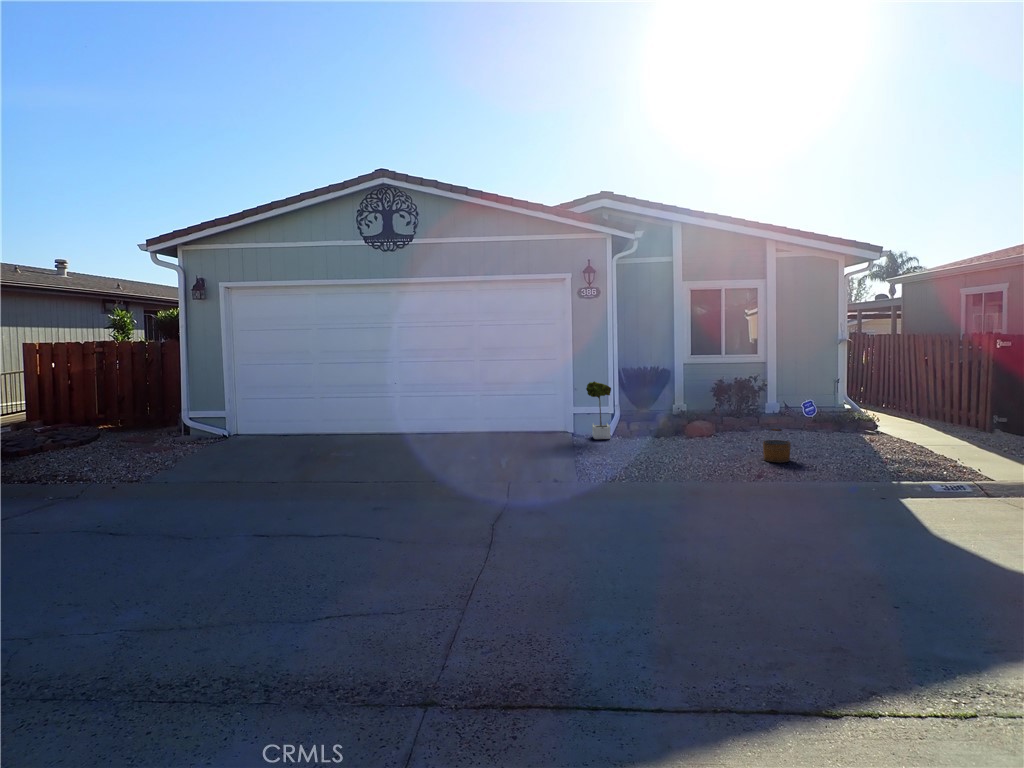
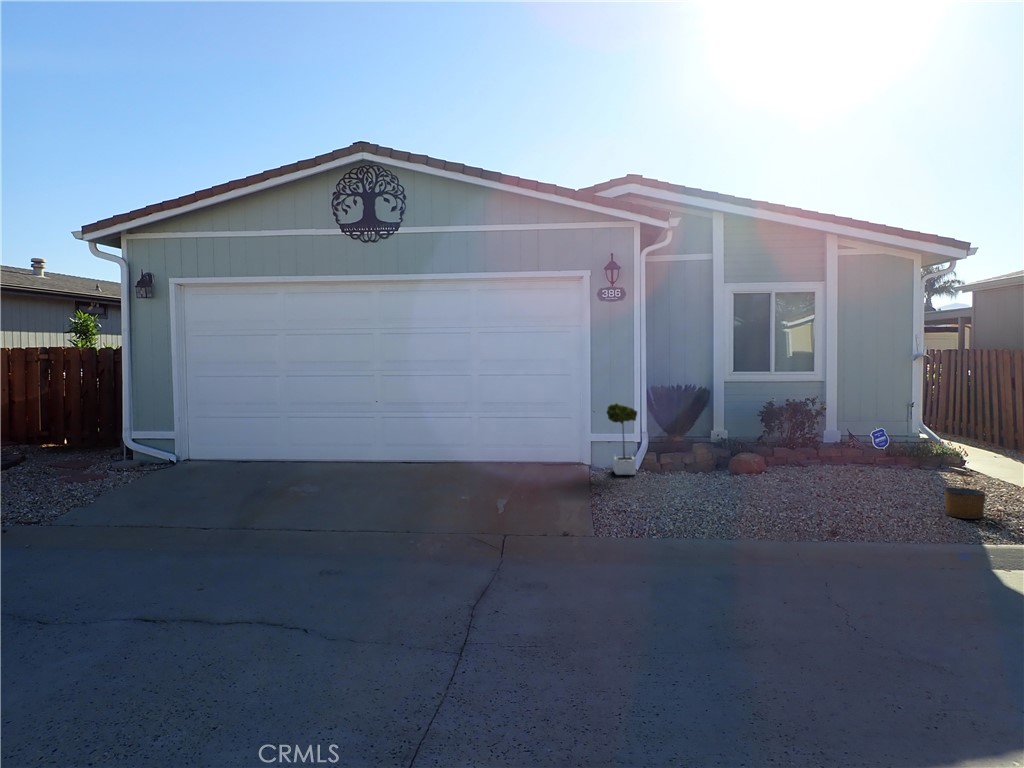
bucket: present [763,429,791,463] -> present [944,473,985,519]

